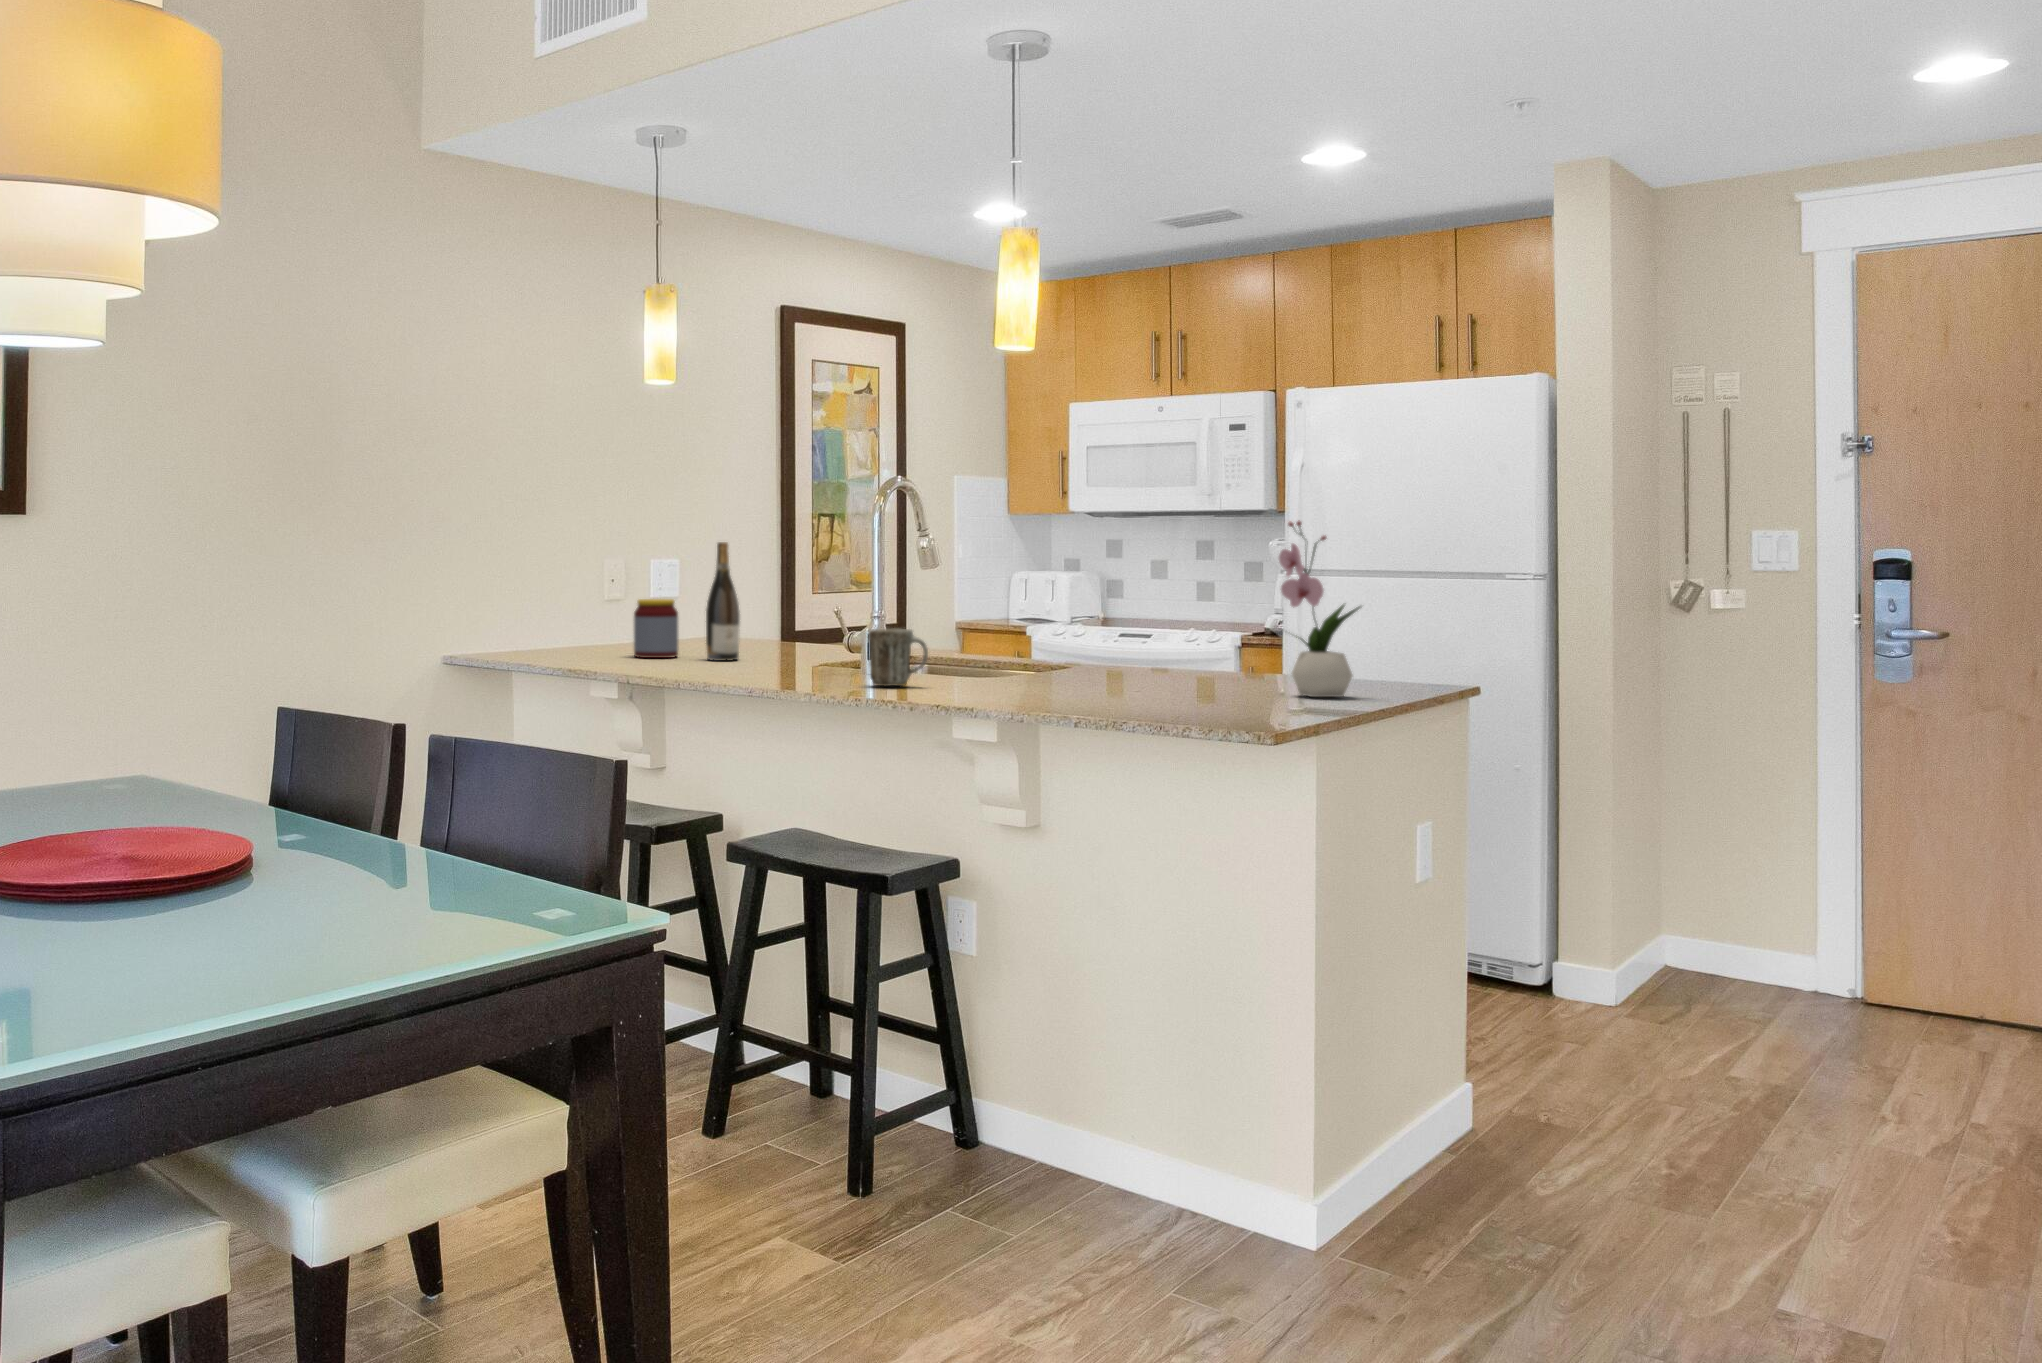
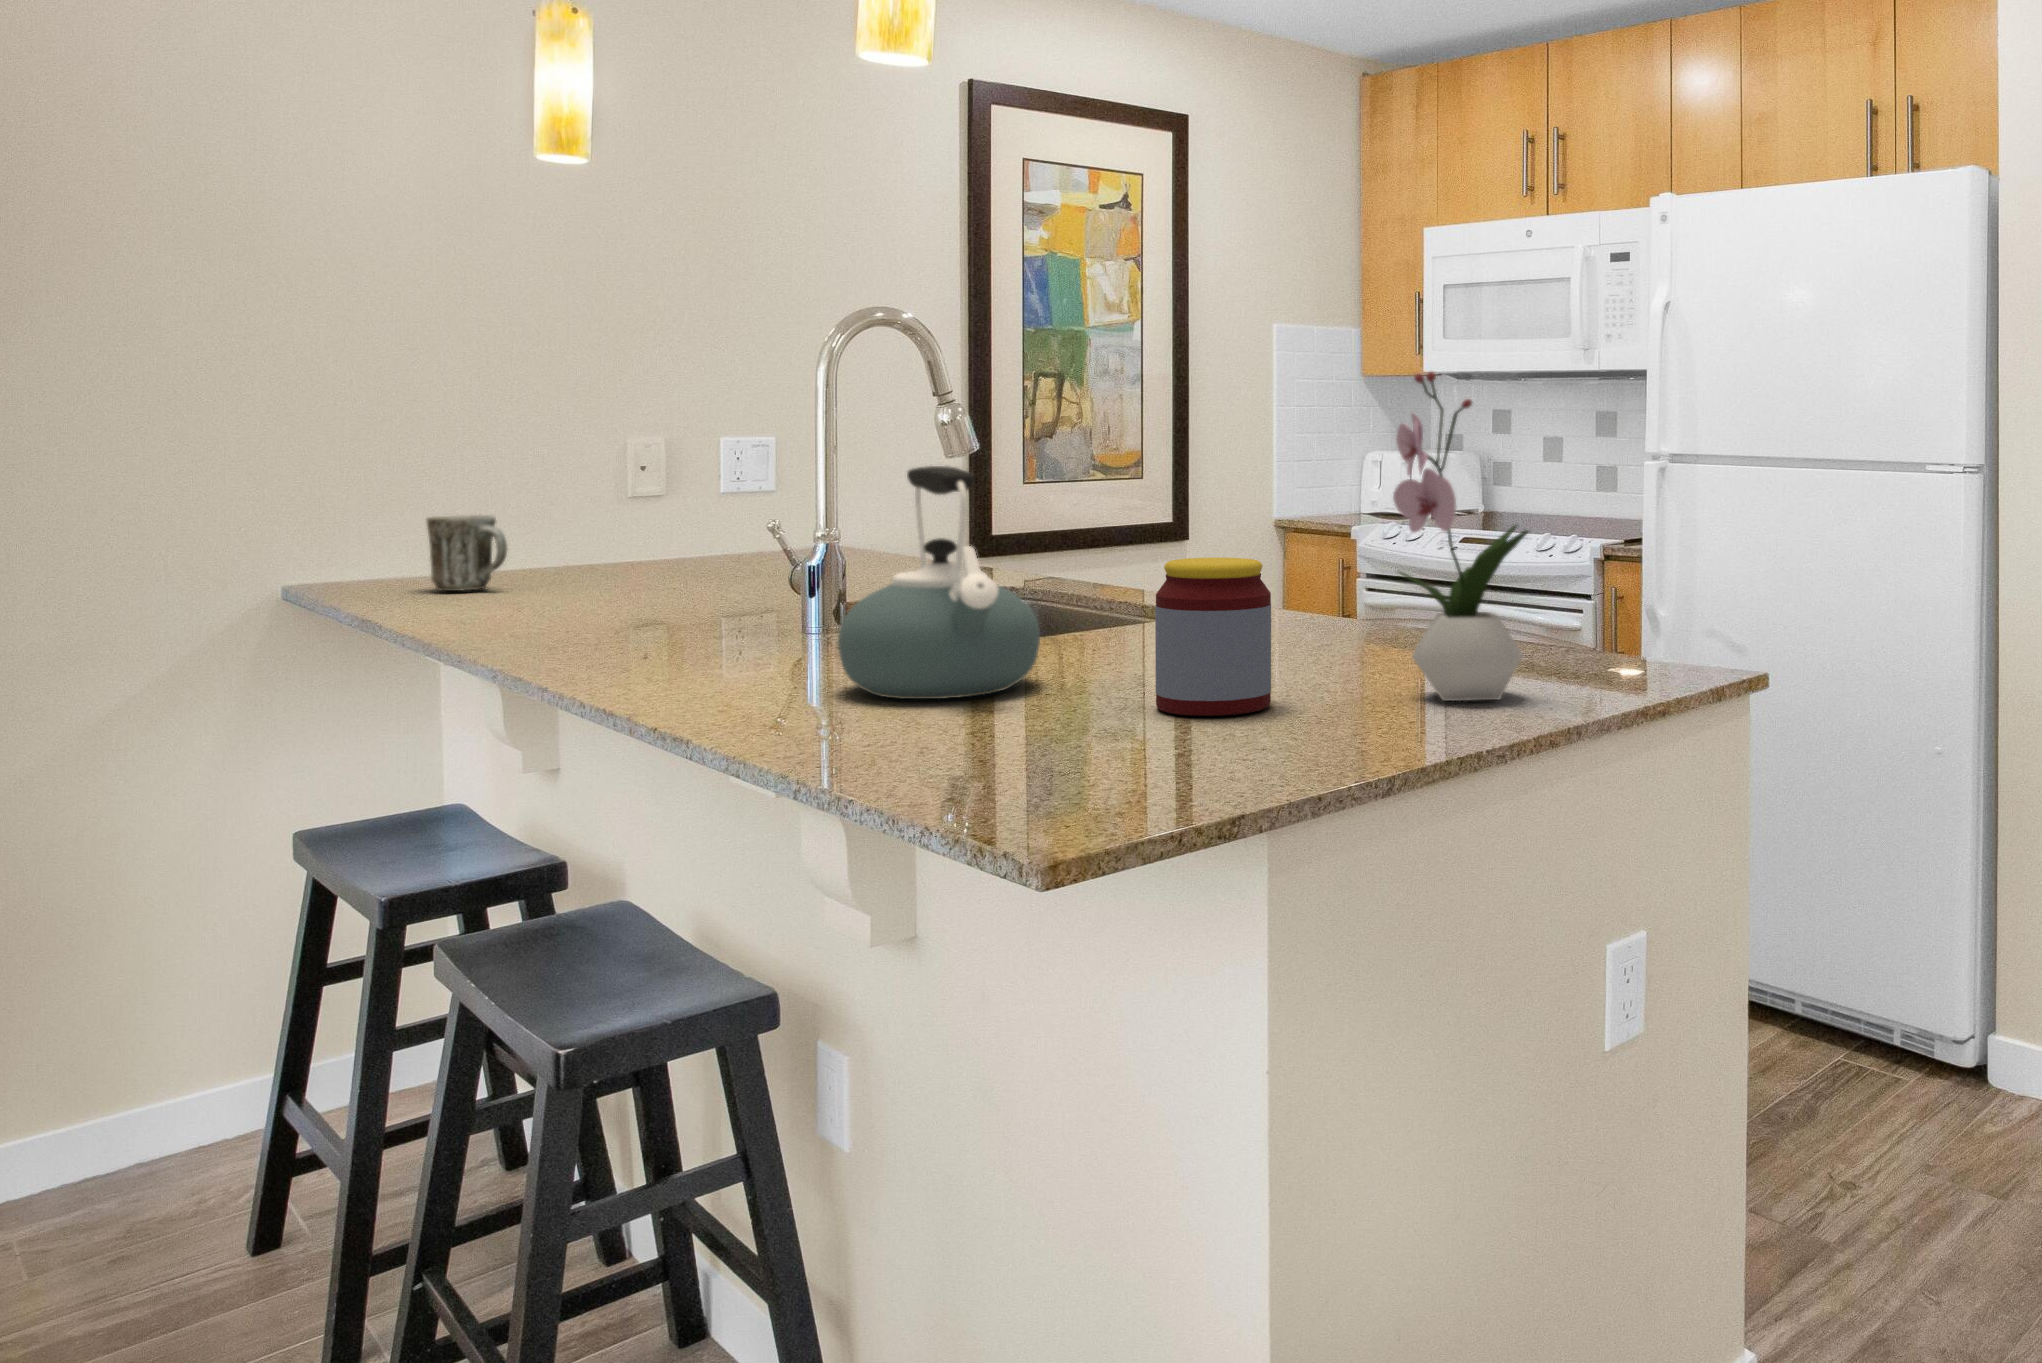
wine bottle: present [706,542,740,661] -> none [659,407,718,599]
kettle: none [978,574,1085,695] -> present [838,466,1040,699]
jar: present [634,599,679,658] -> present [1155,558,1271,716]
mug: present [868,629,928,686] -> present [426,515,507,591]

